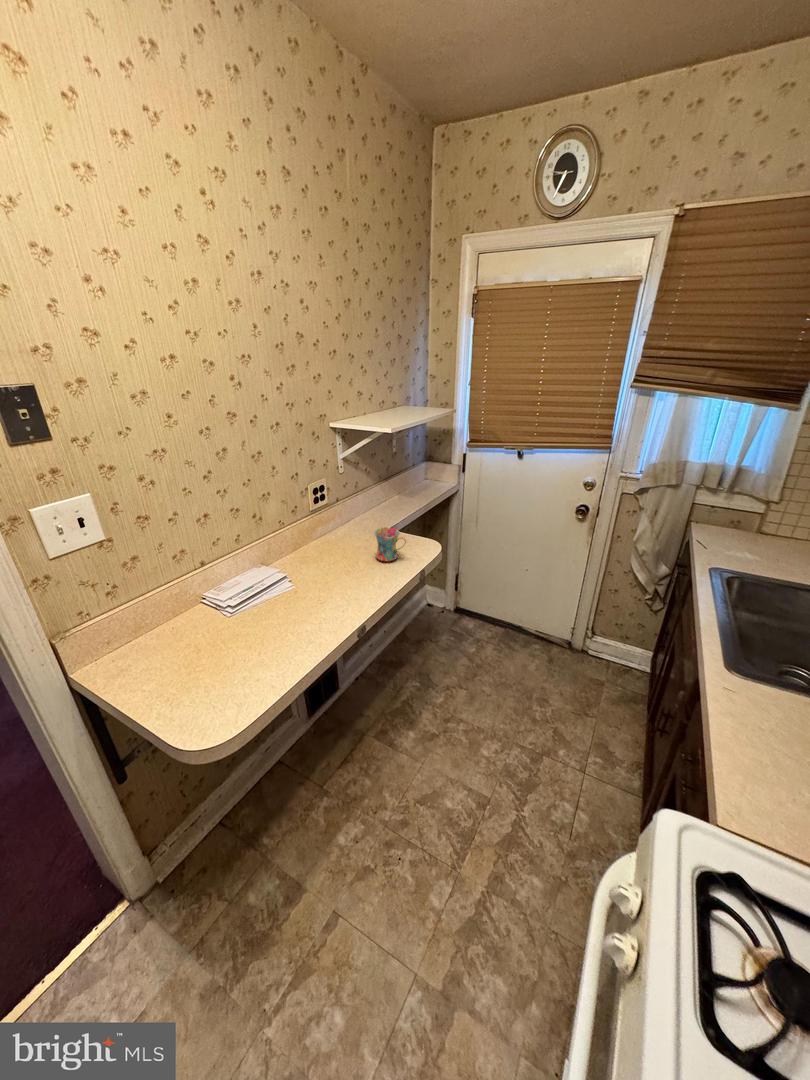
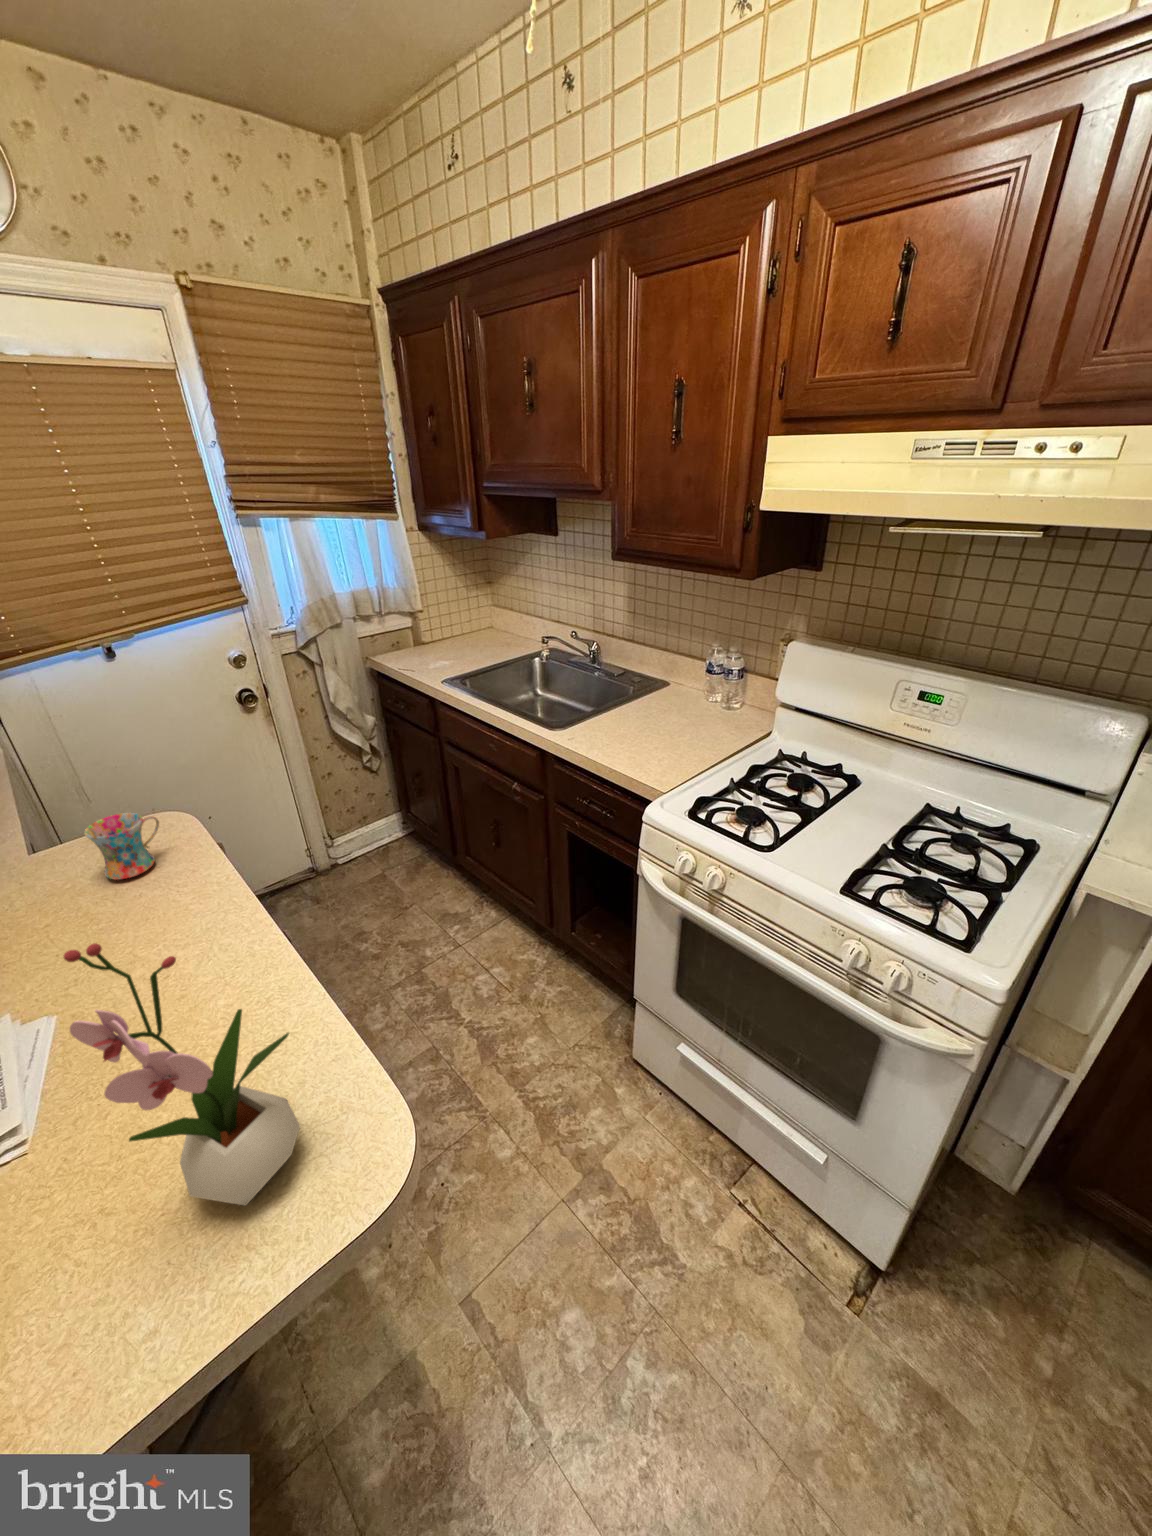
flower arrangement: none [146,543,227,696] -> present [63,943,300,1206]

